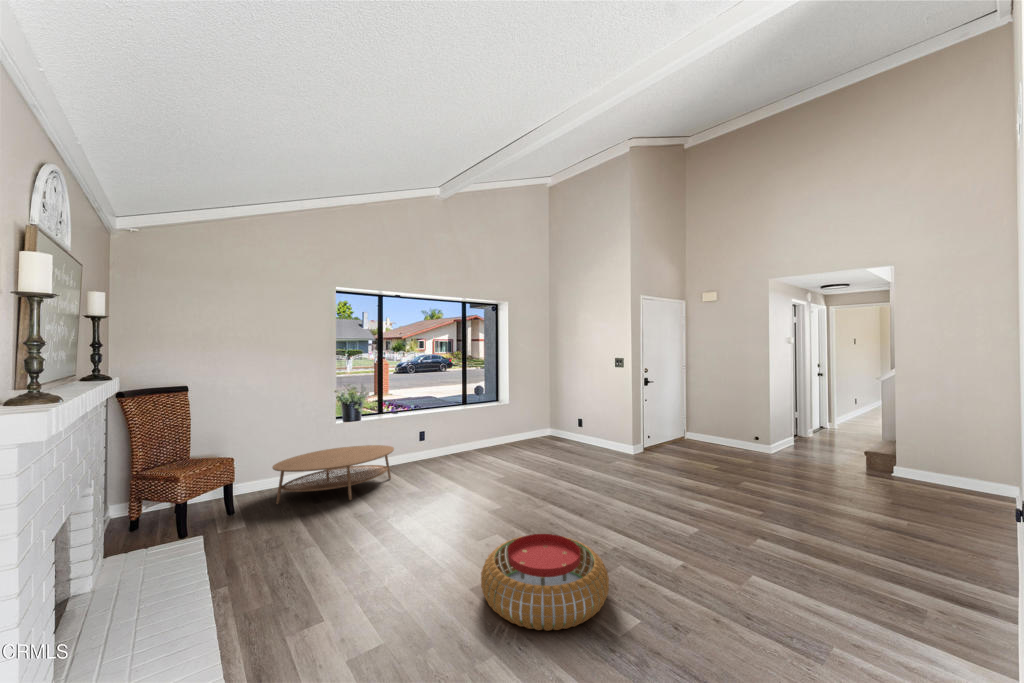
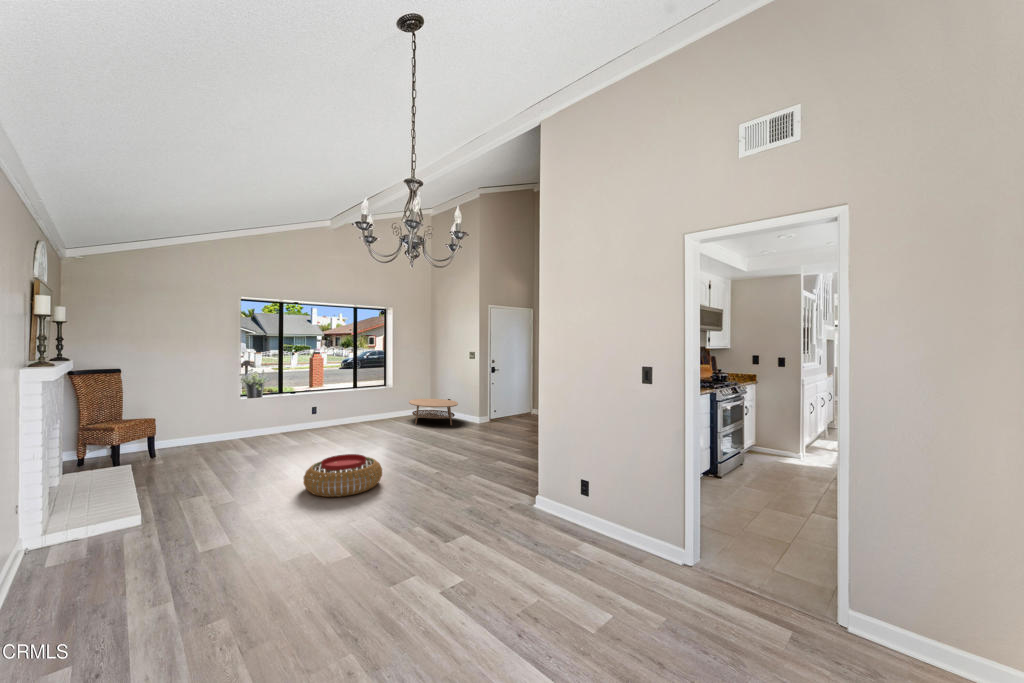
coffee table: present [272,445,394,504] -> present [409,399,458,426]

